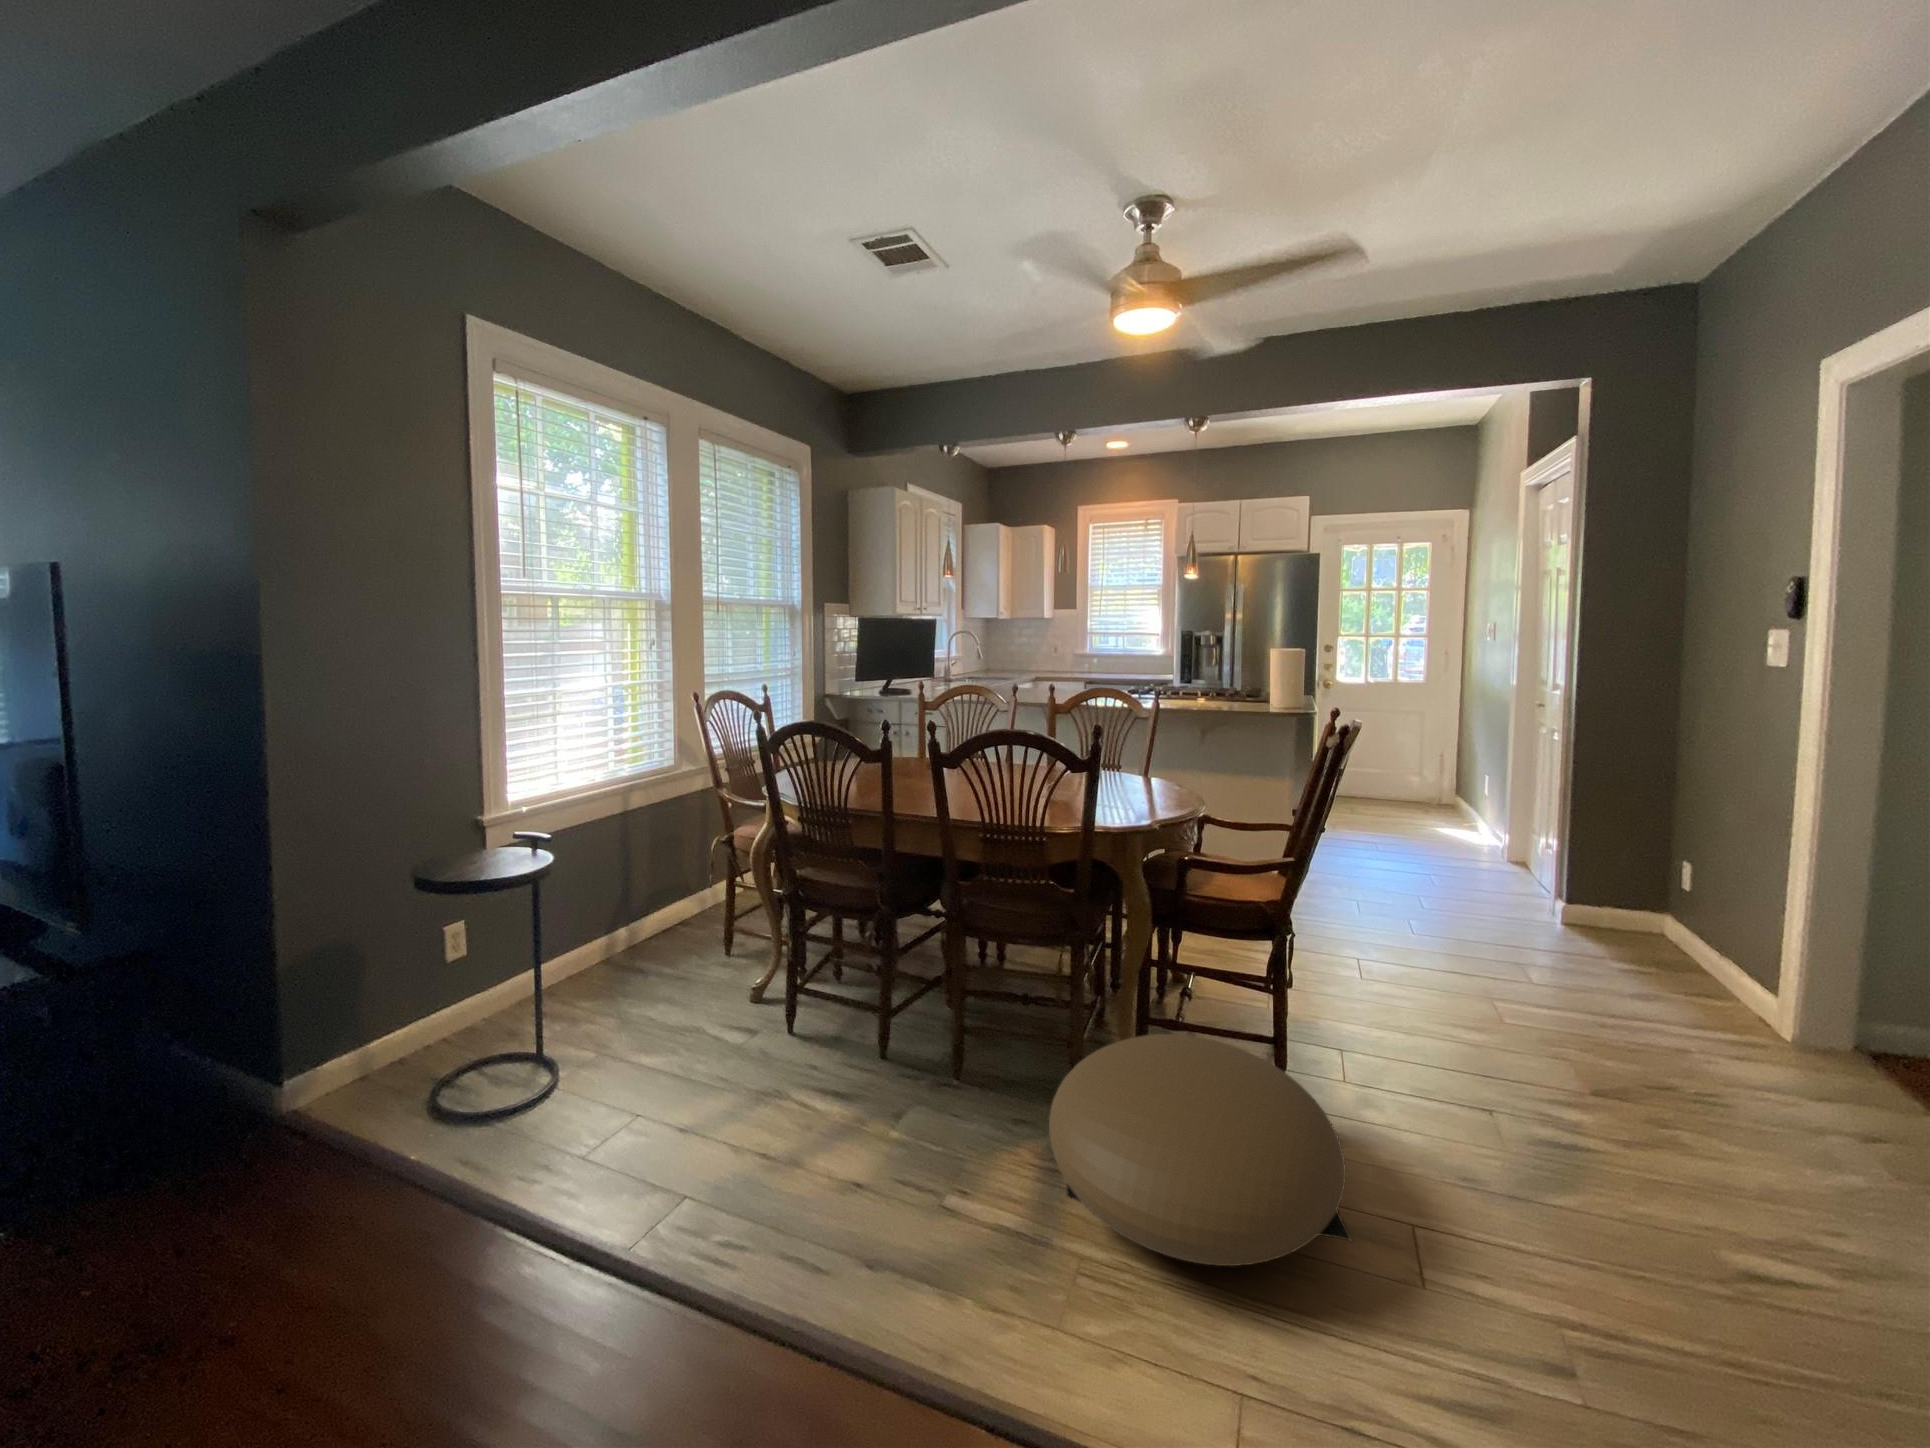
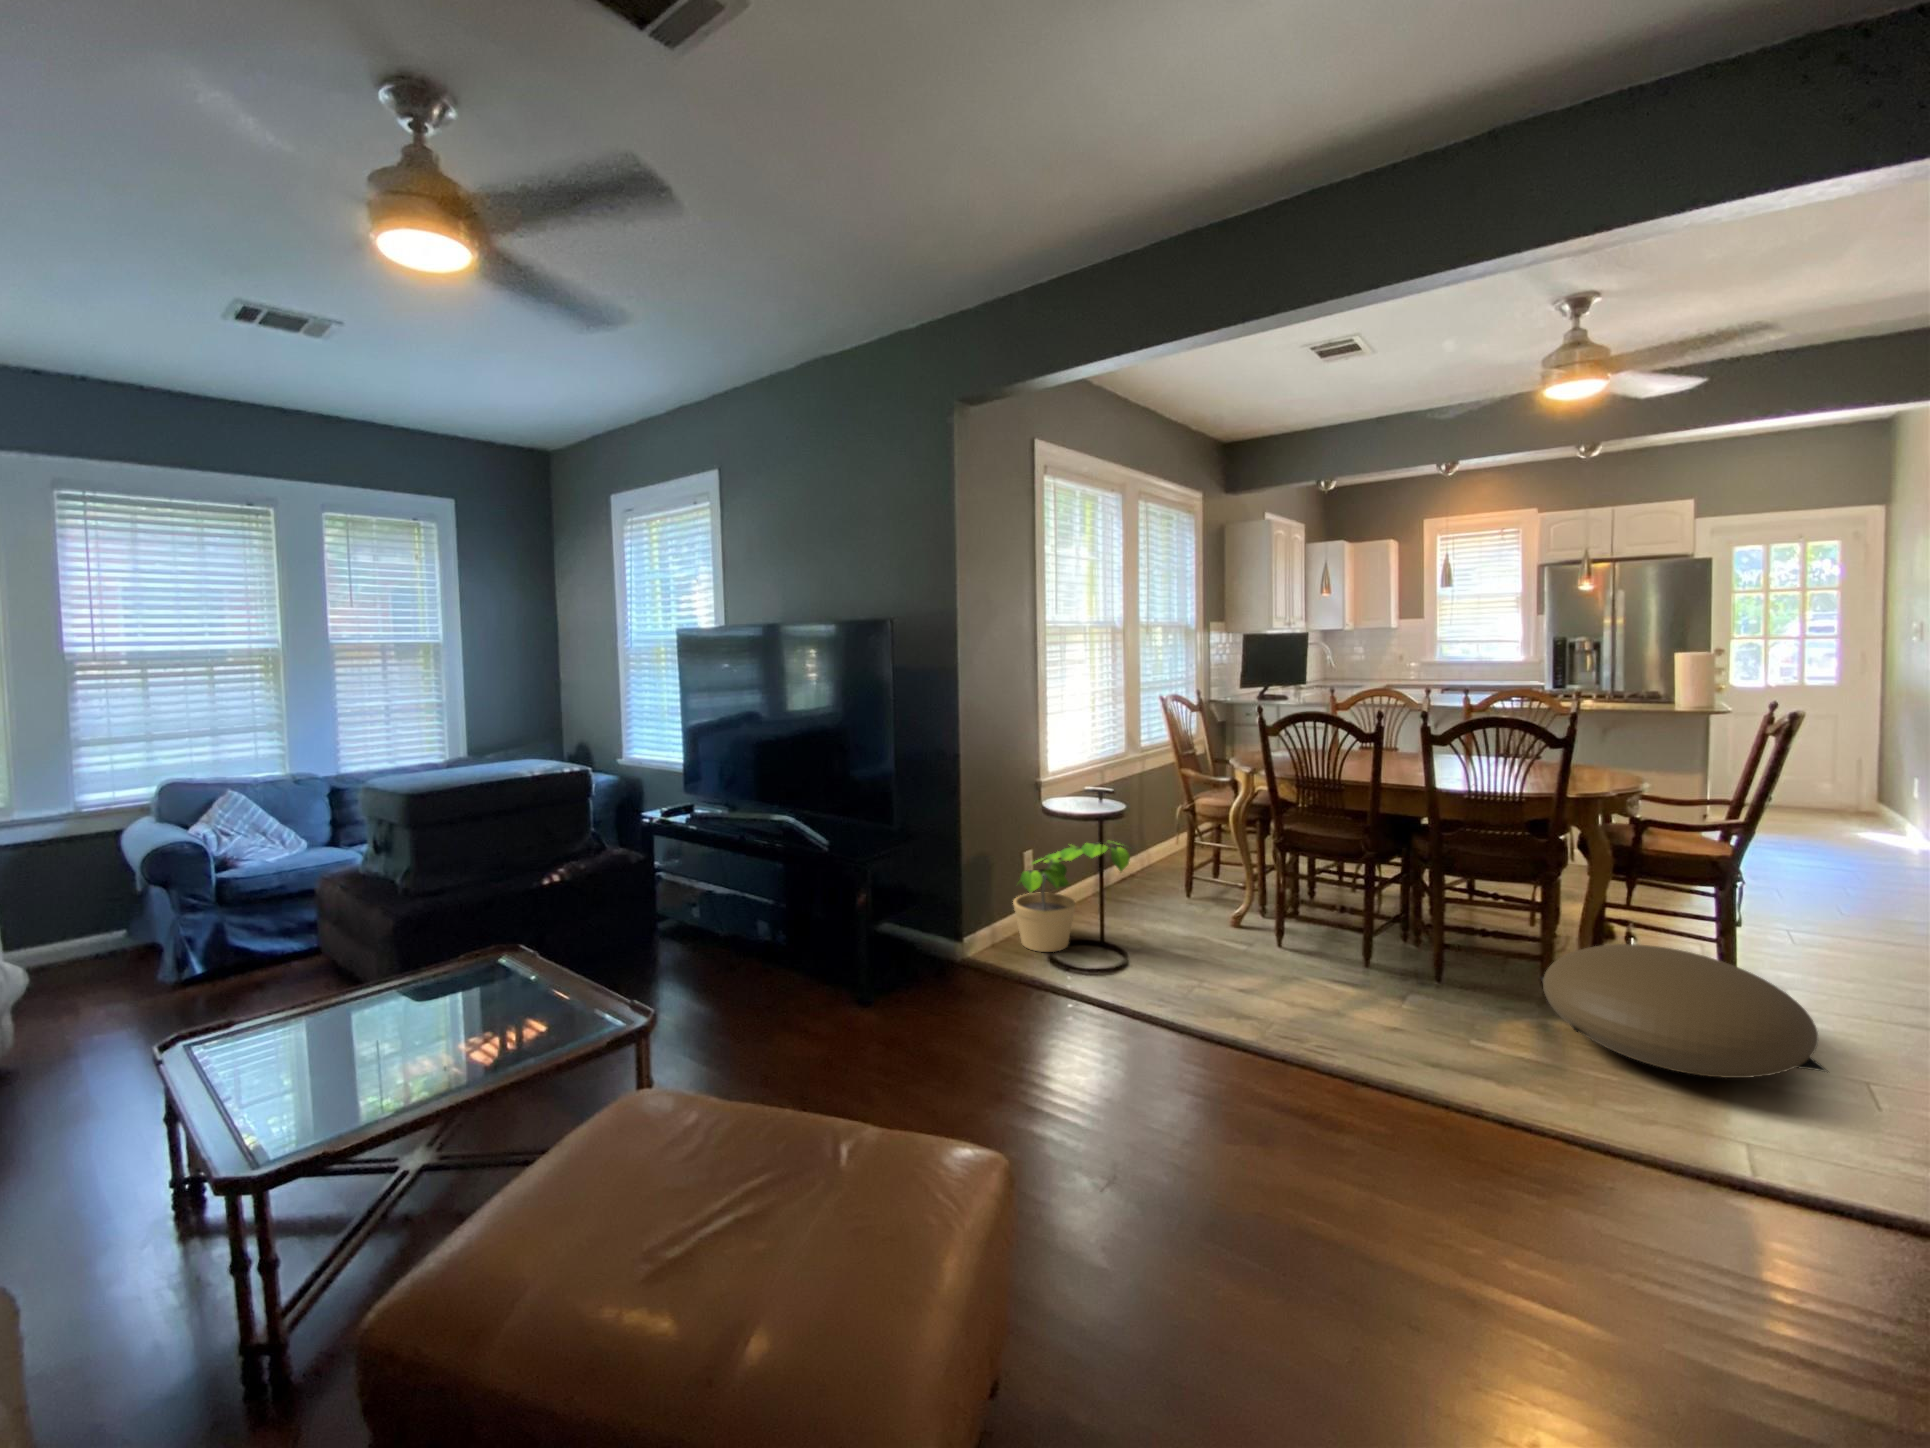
potted plant: none [369,914,567,1087] -> present [1013,841,1130,952]

